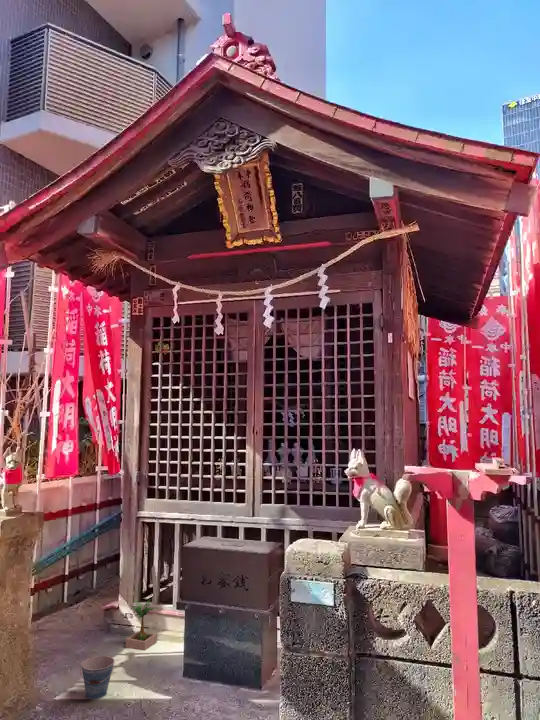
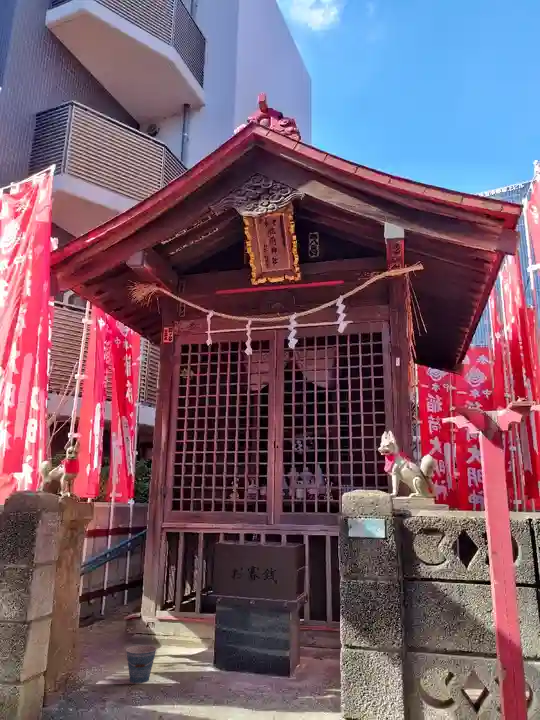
potted plant: present [126,601,157,651] -> none [153,606,186,655]

